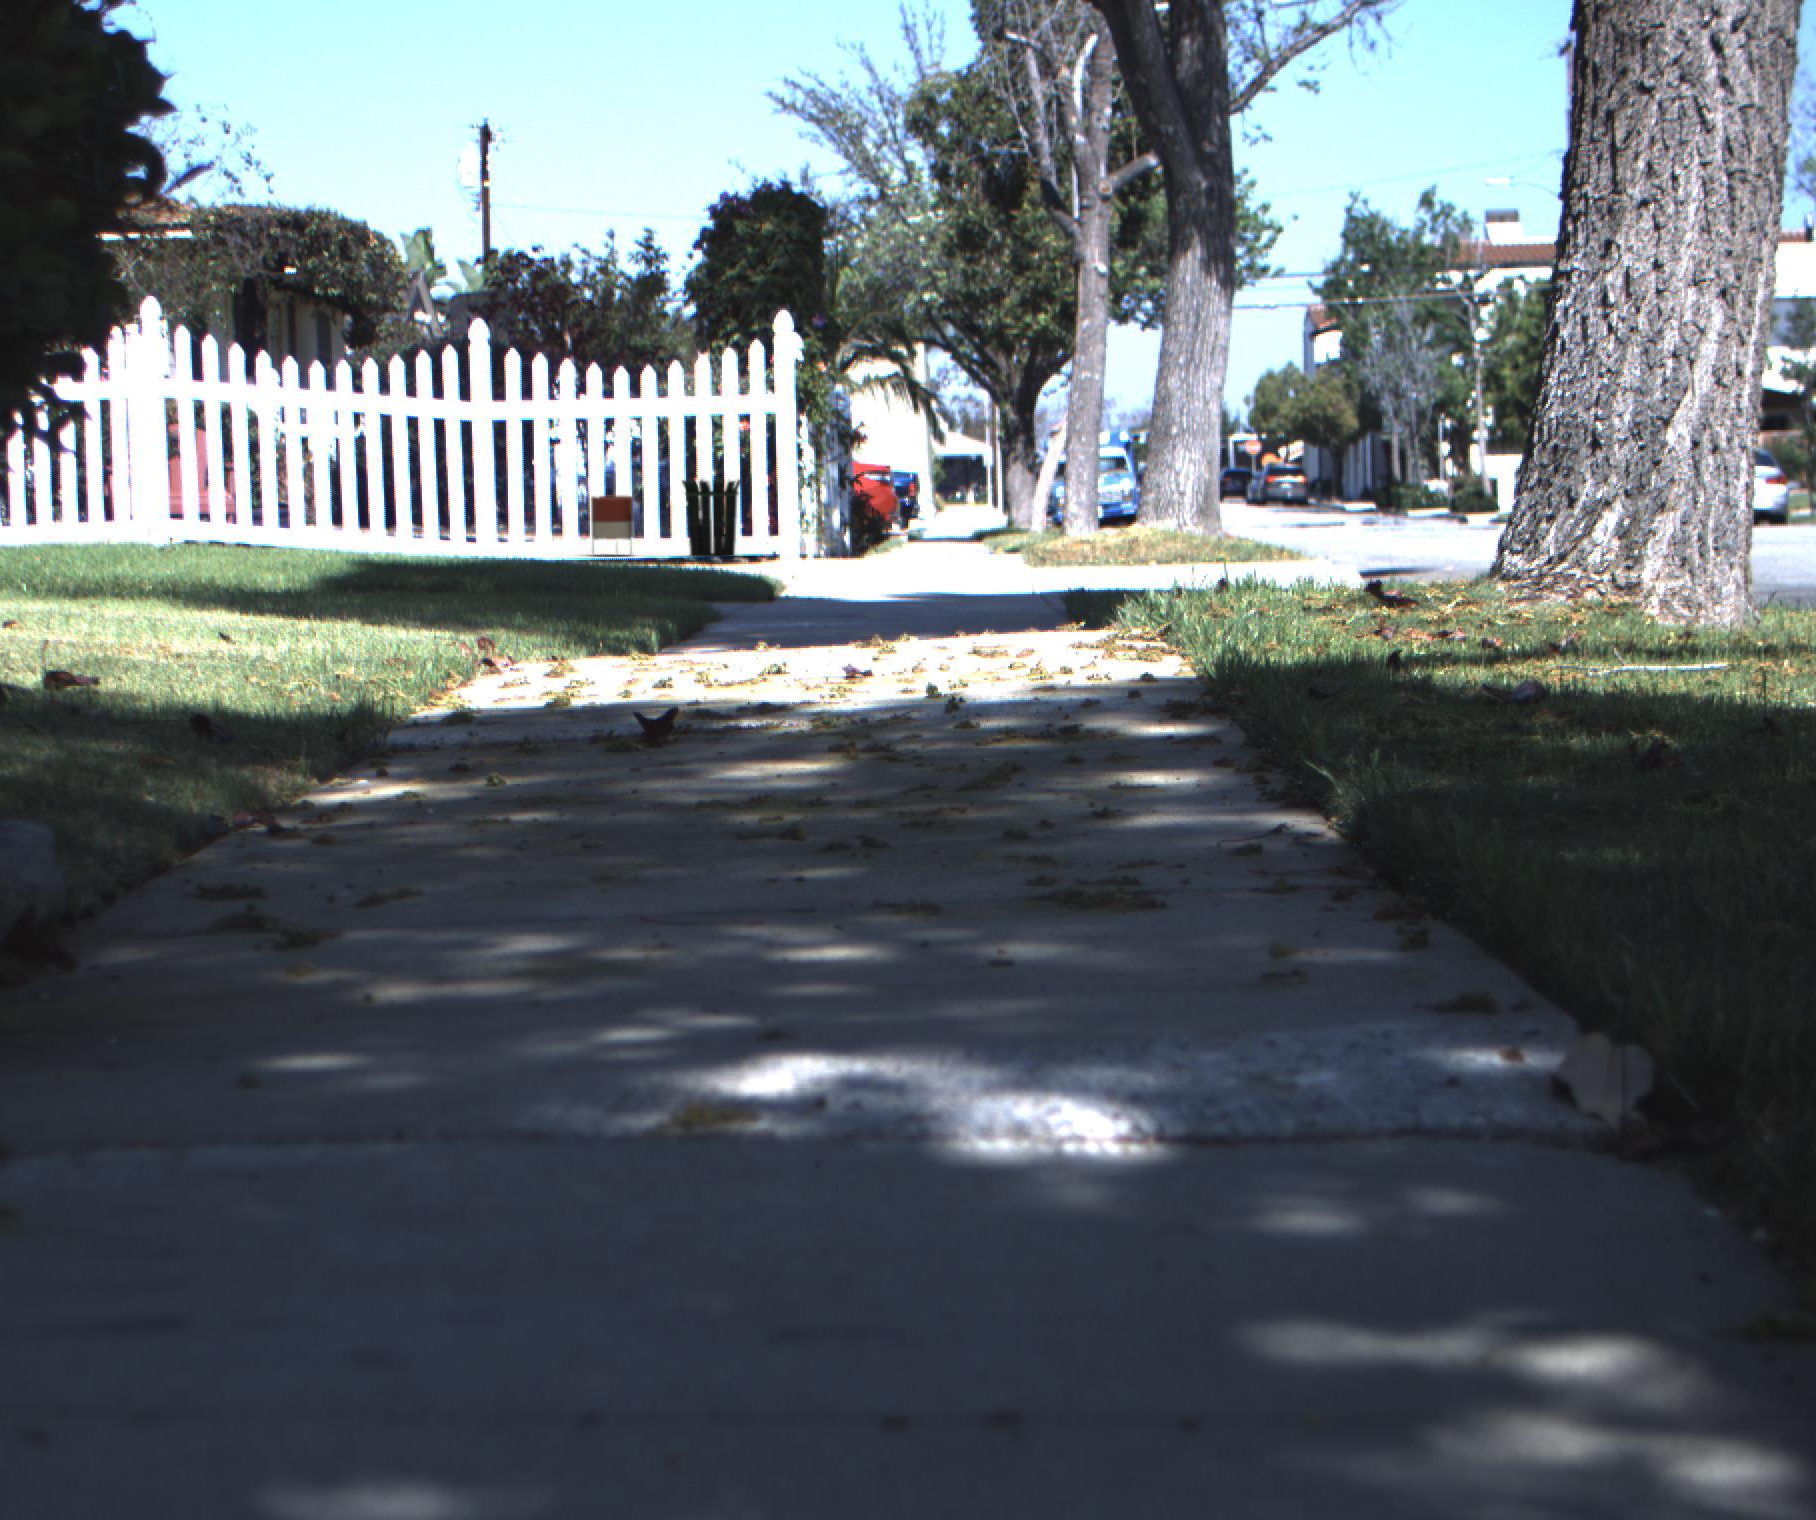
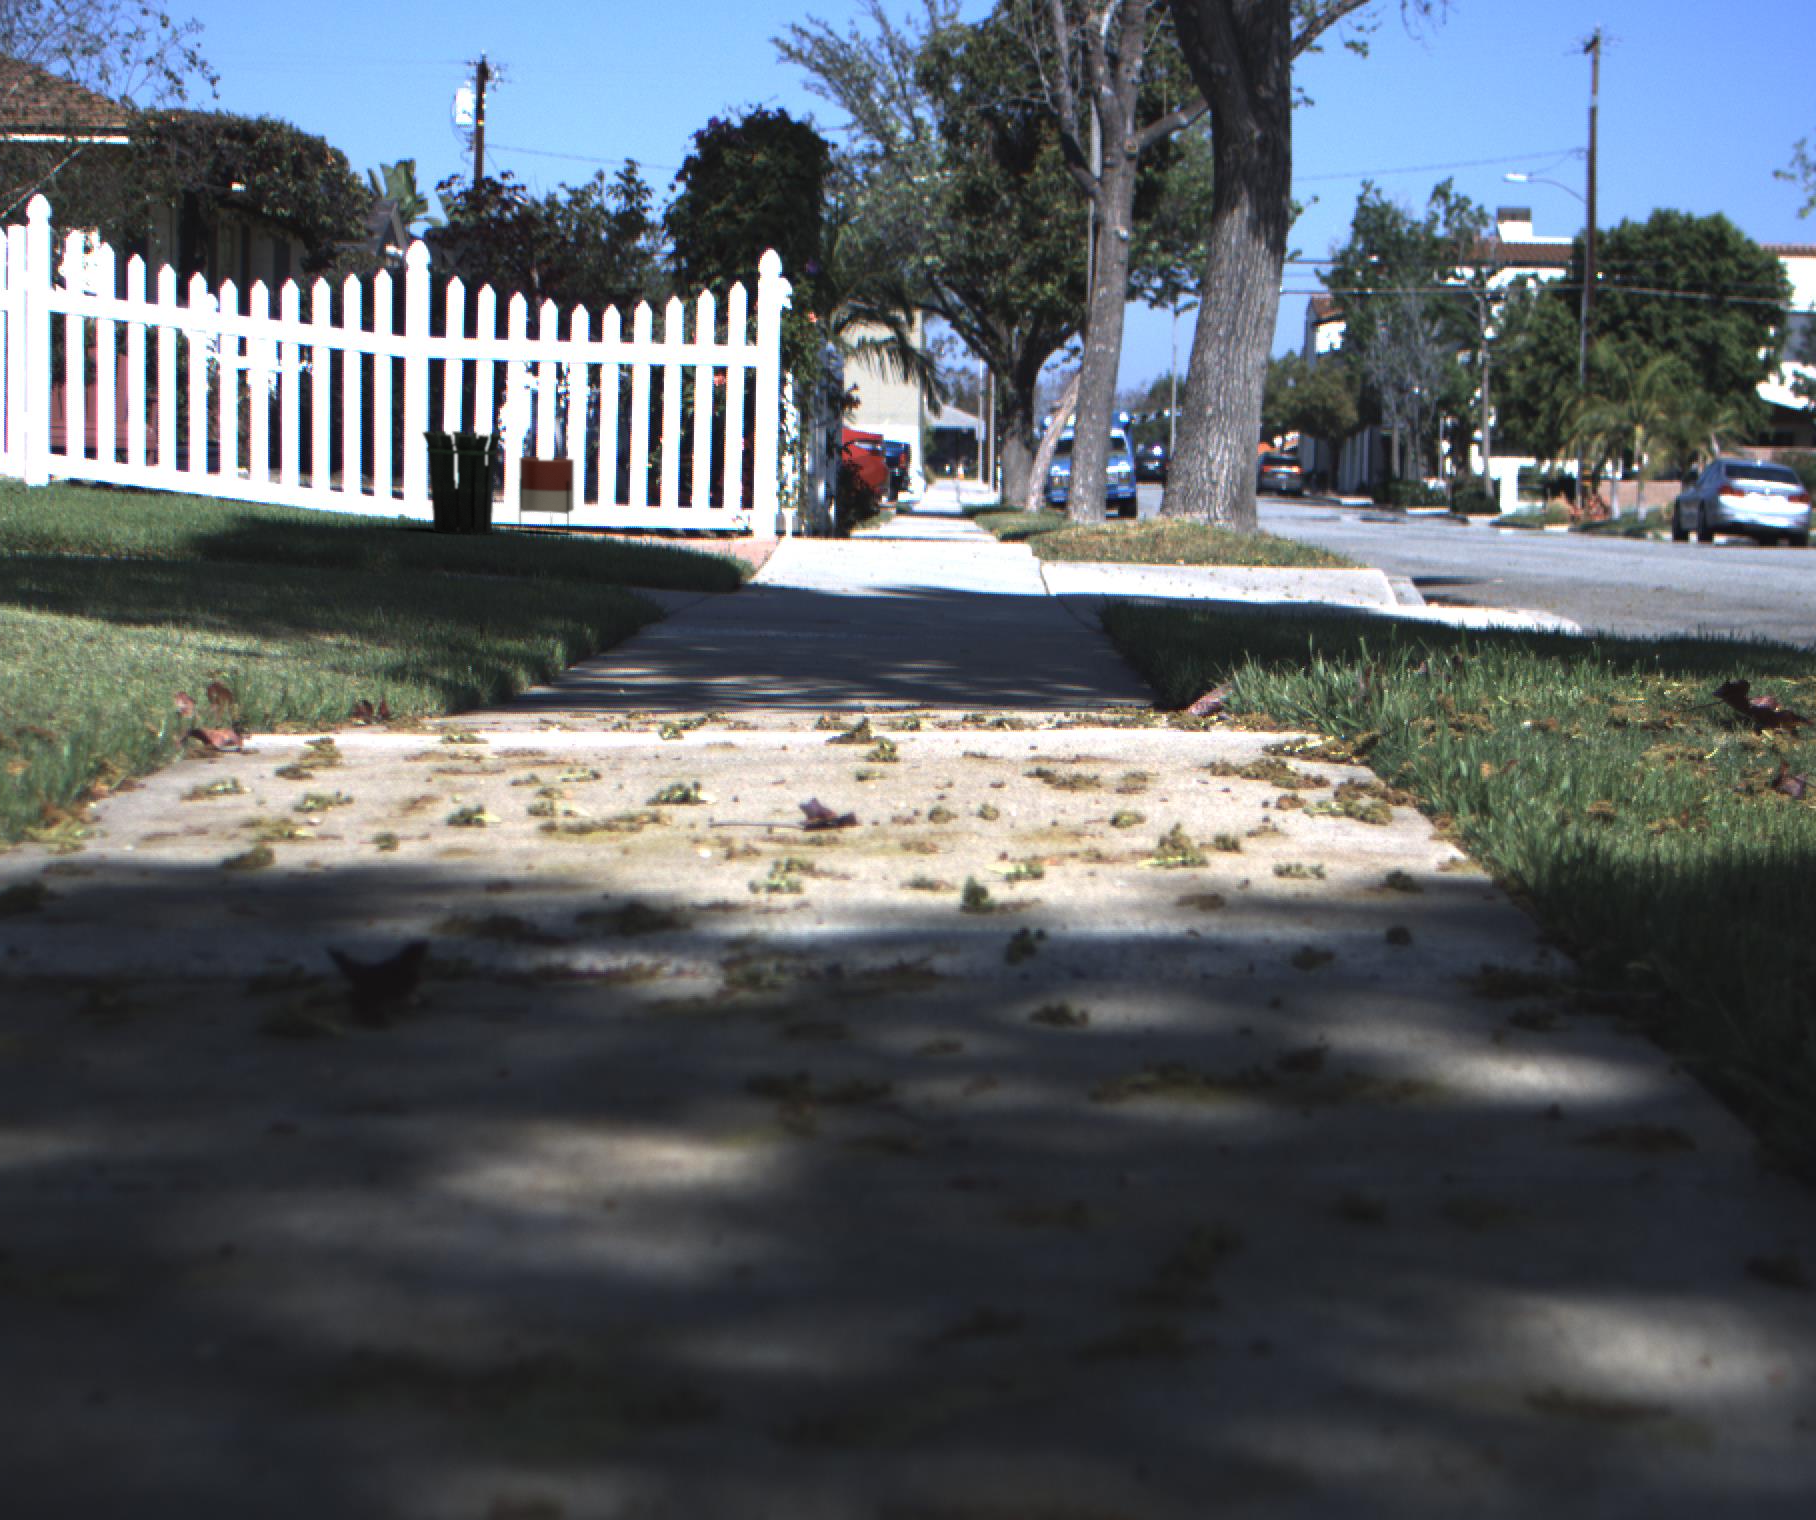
waste bin: present [682,478,742,558] -> present [423,431,501,534]

